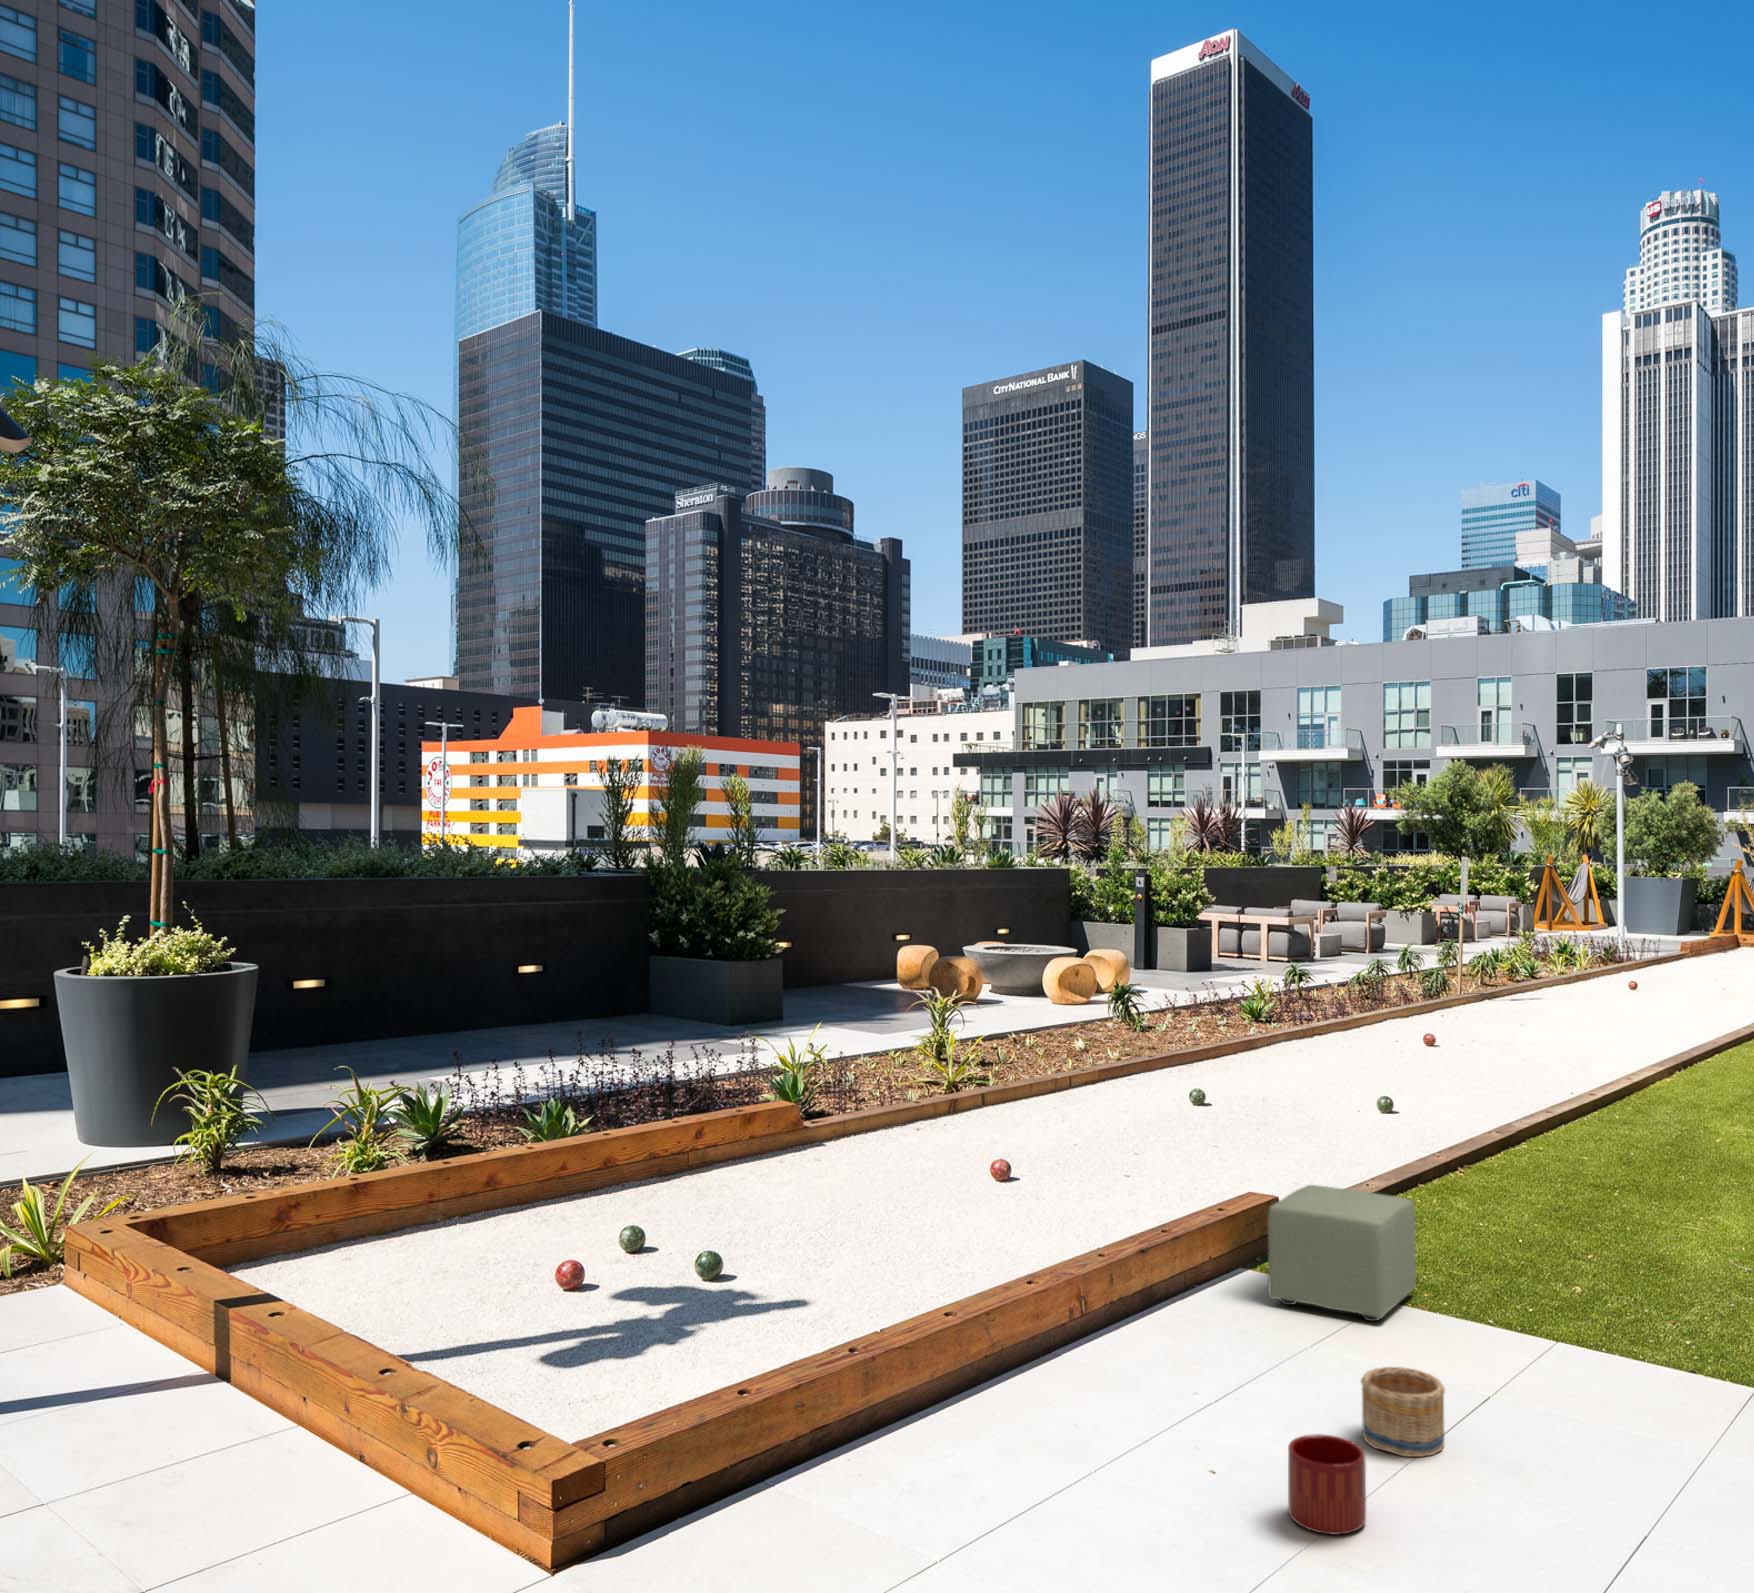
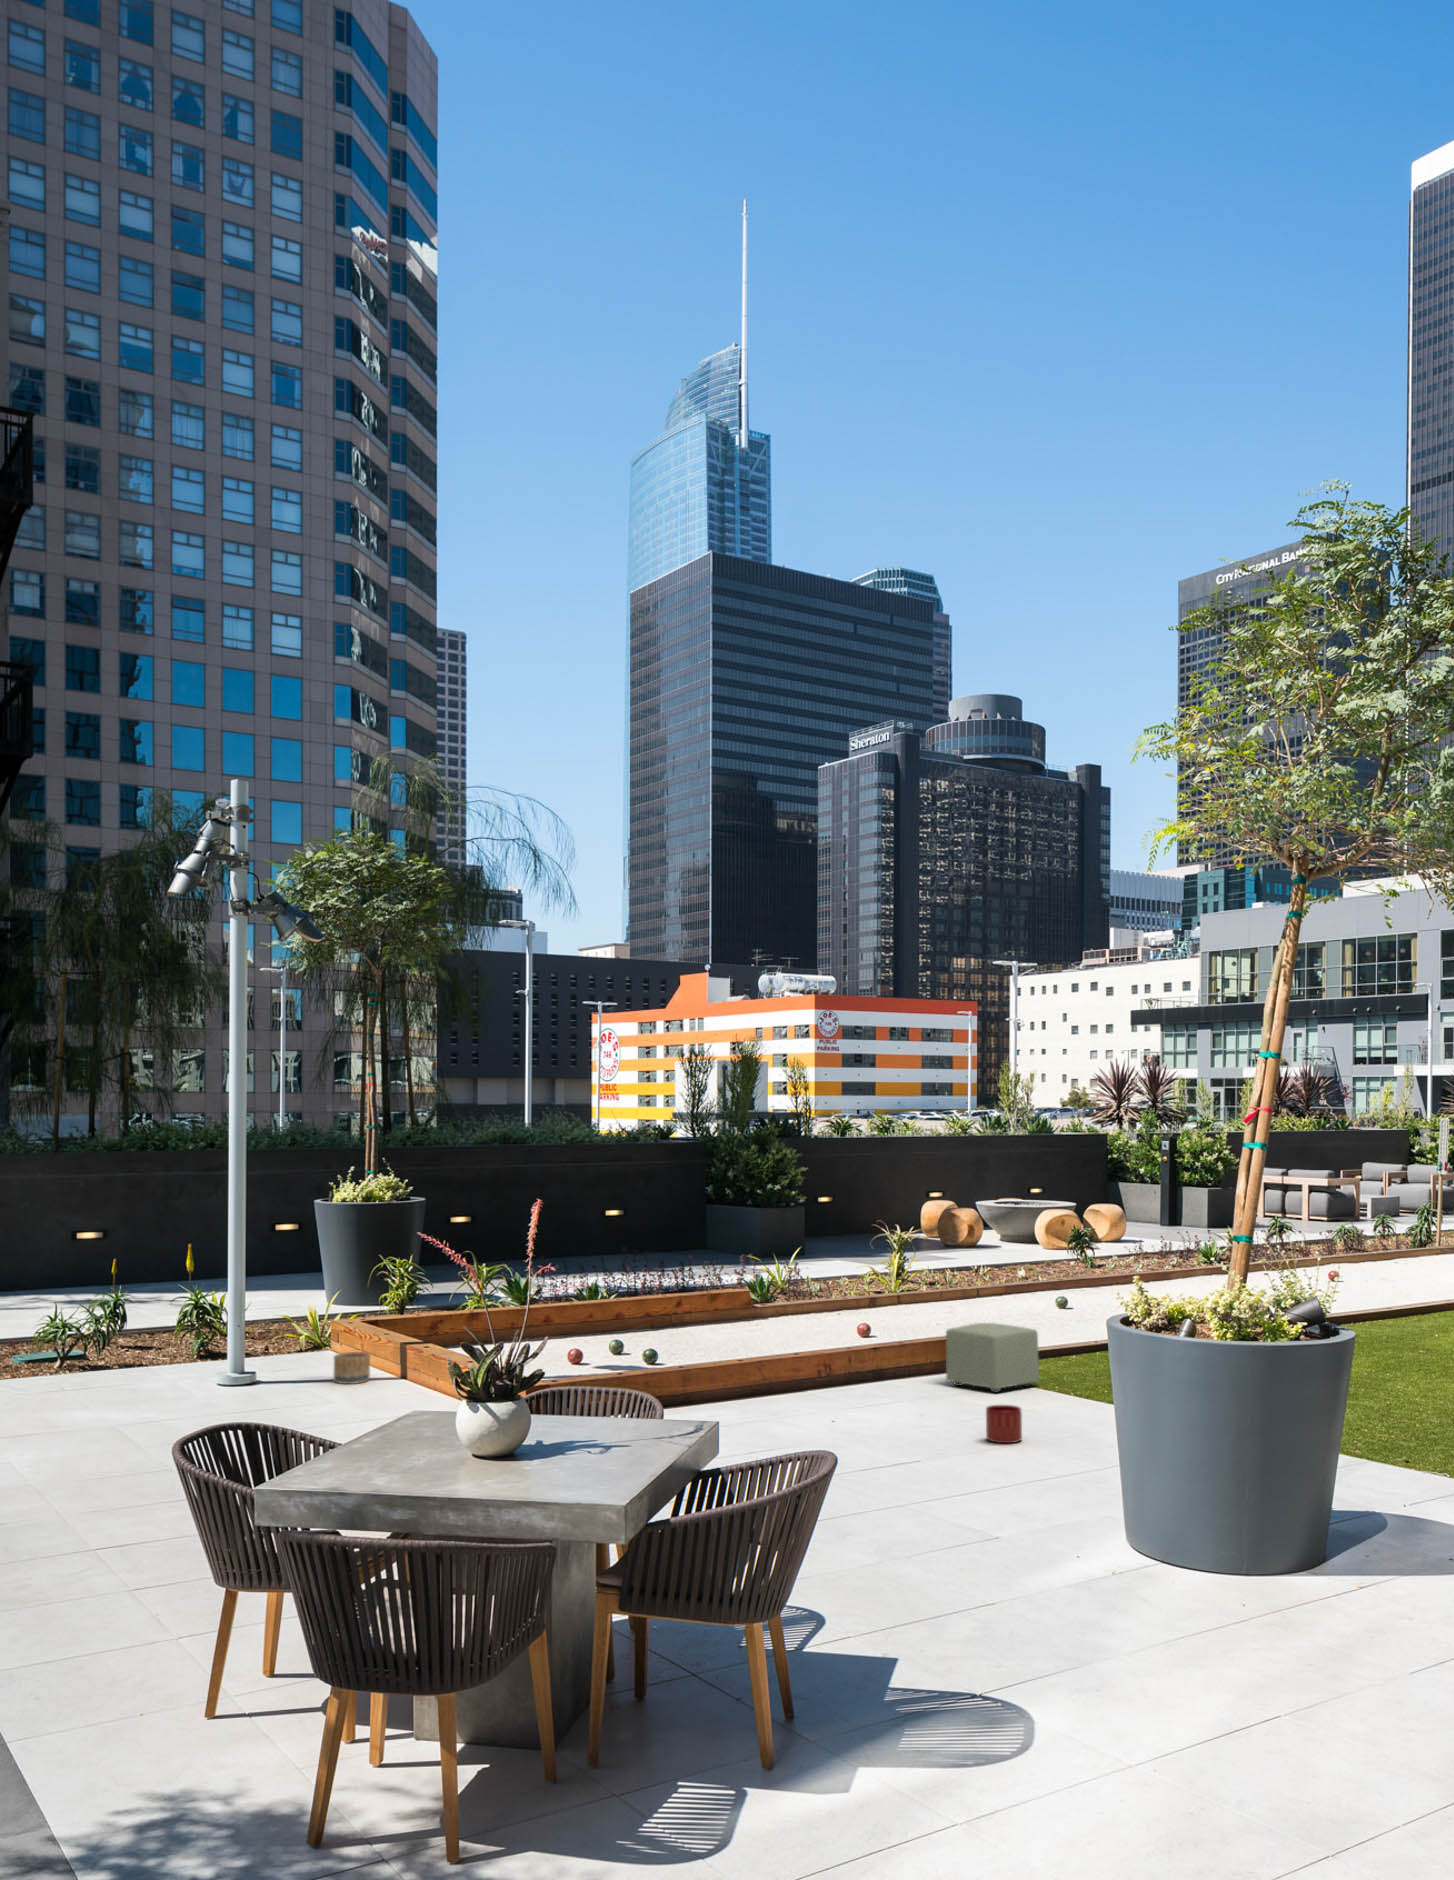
basket: present [1361,1367,1445,1457] -> present [334,1352,370,1384]
planter: present [1288,1434,1366,1535] -> present [986,1405,1022,1443]

